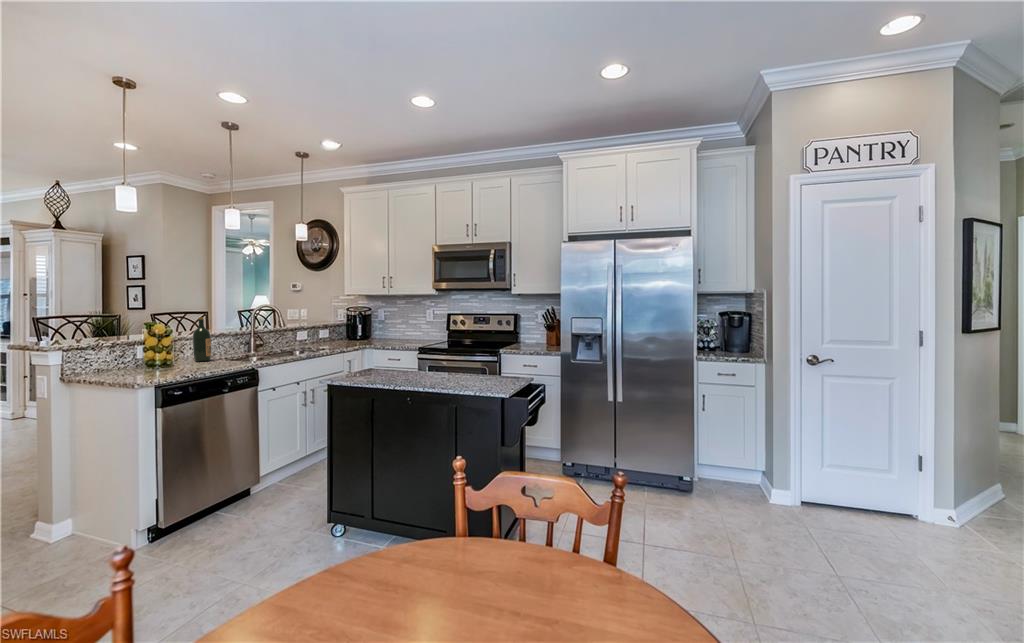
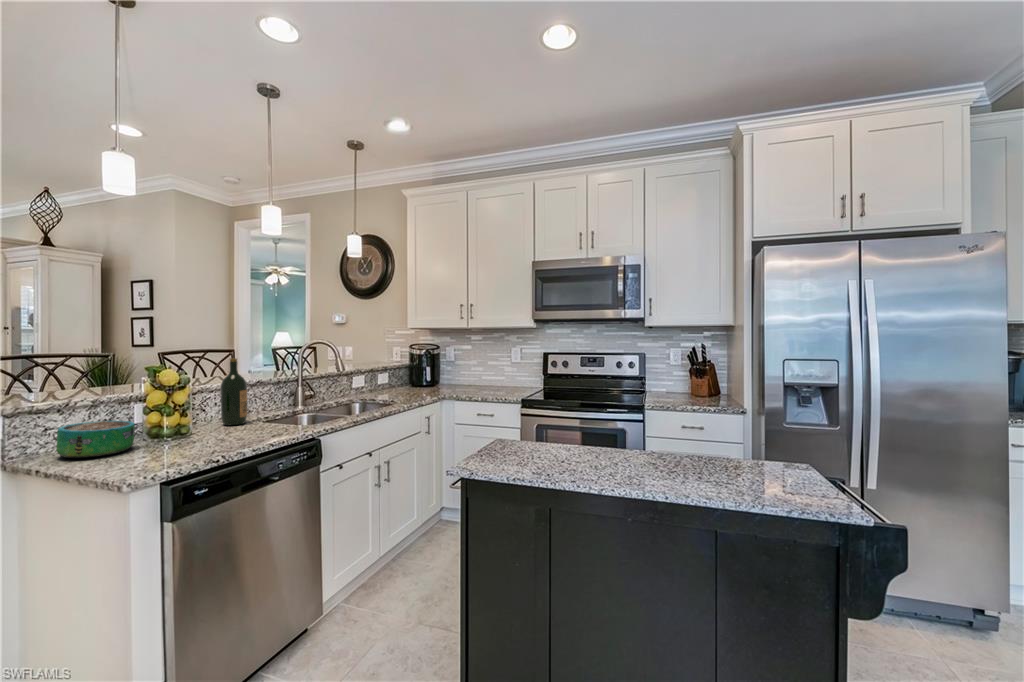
decorative bowl: none [94,355,138,374] -> present [56,421,135,458]

